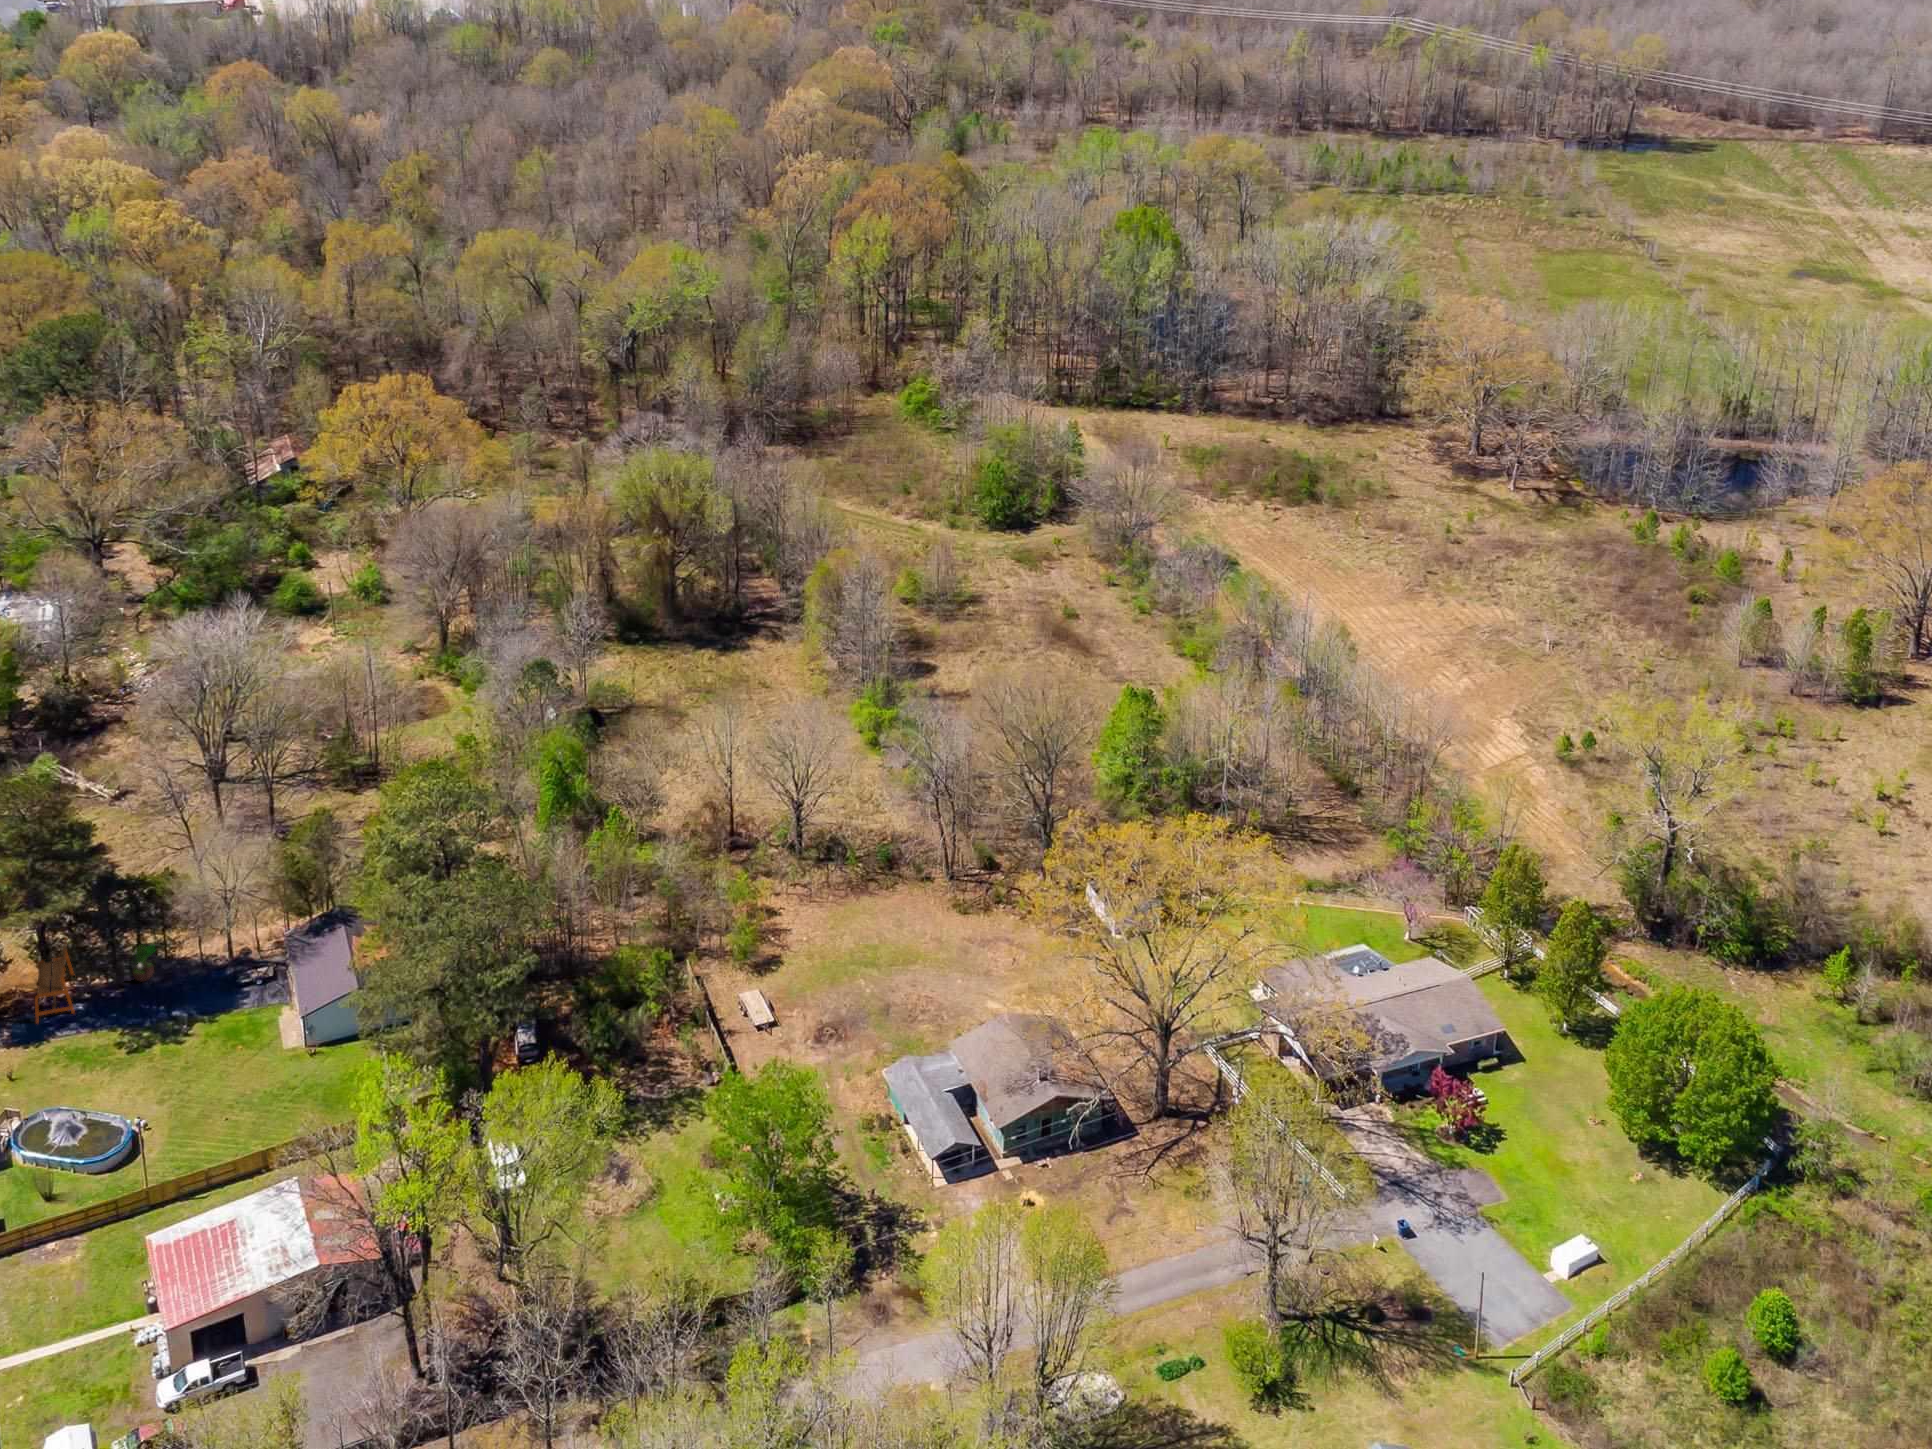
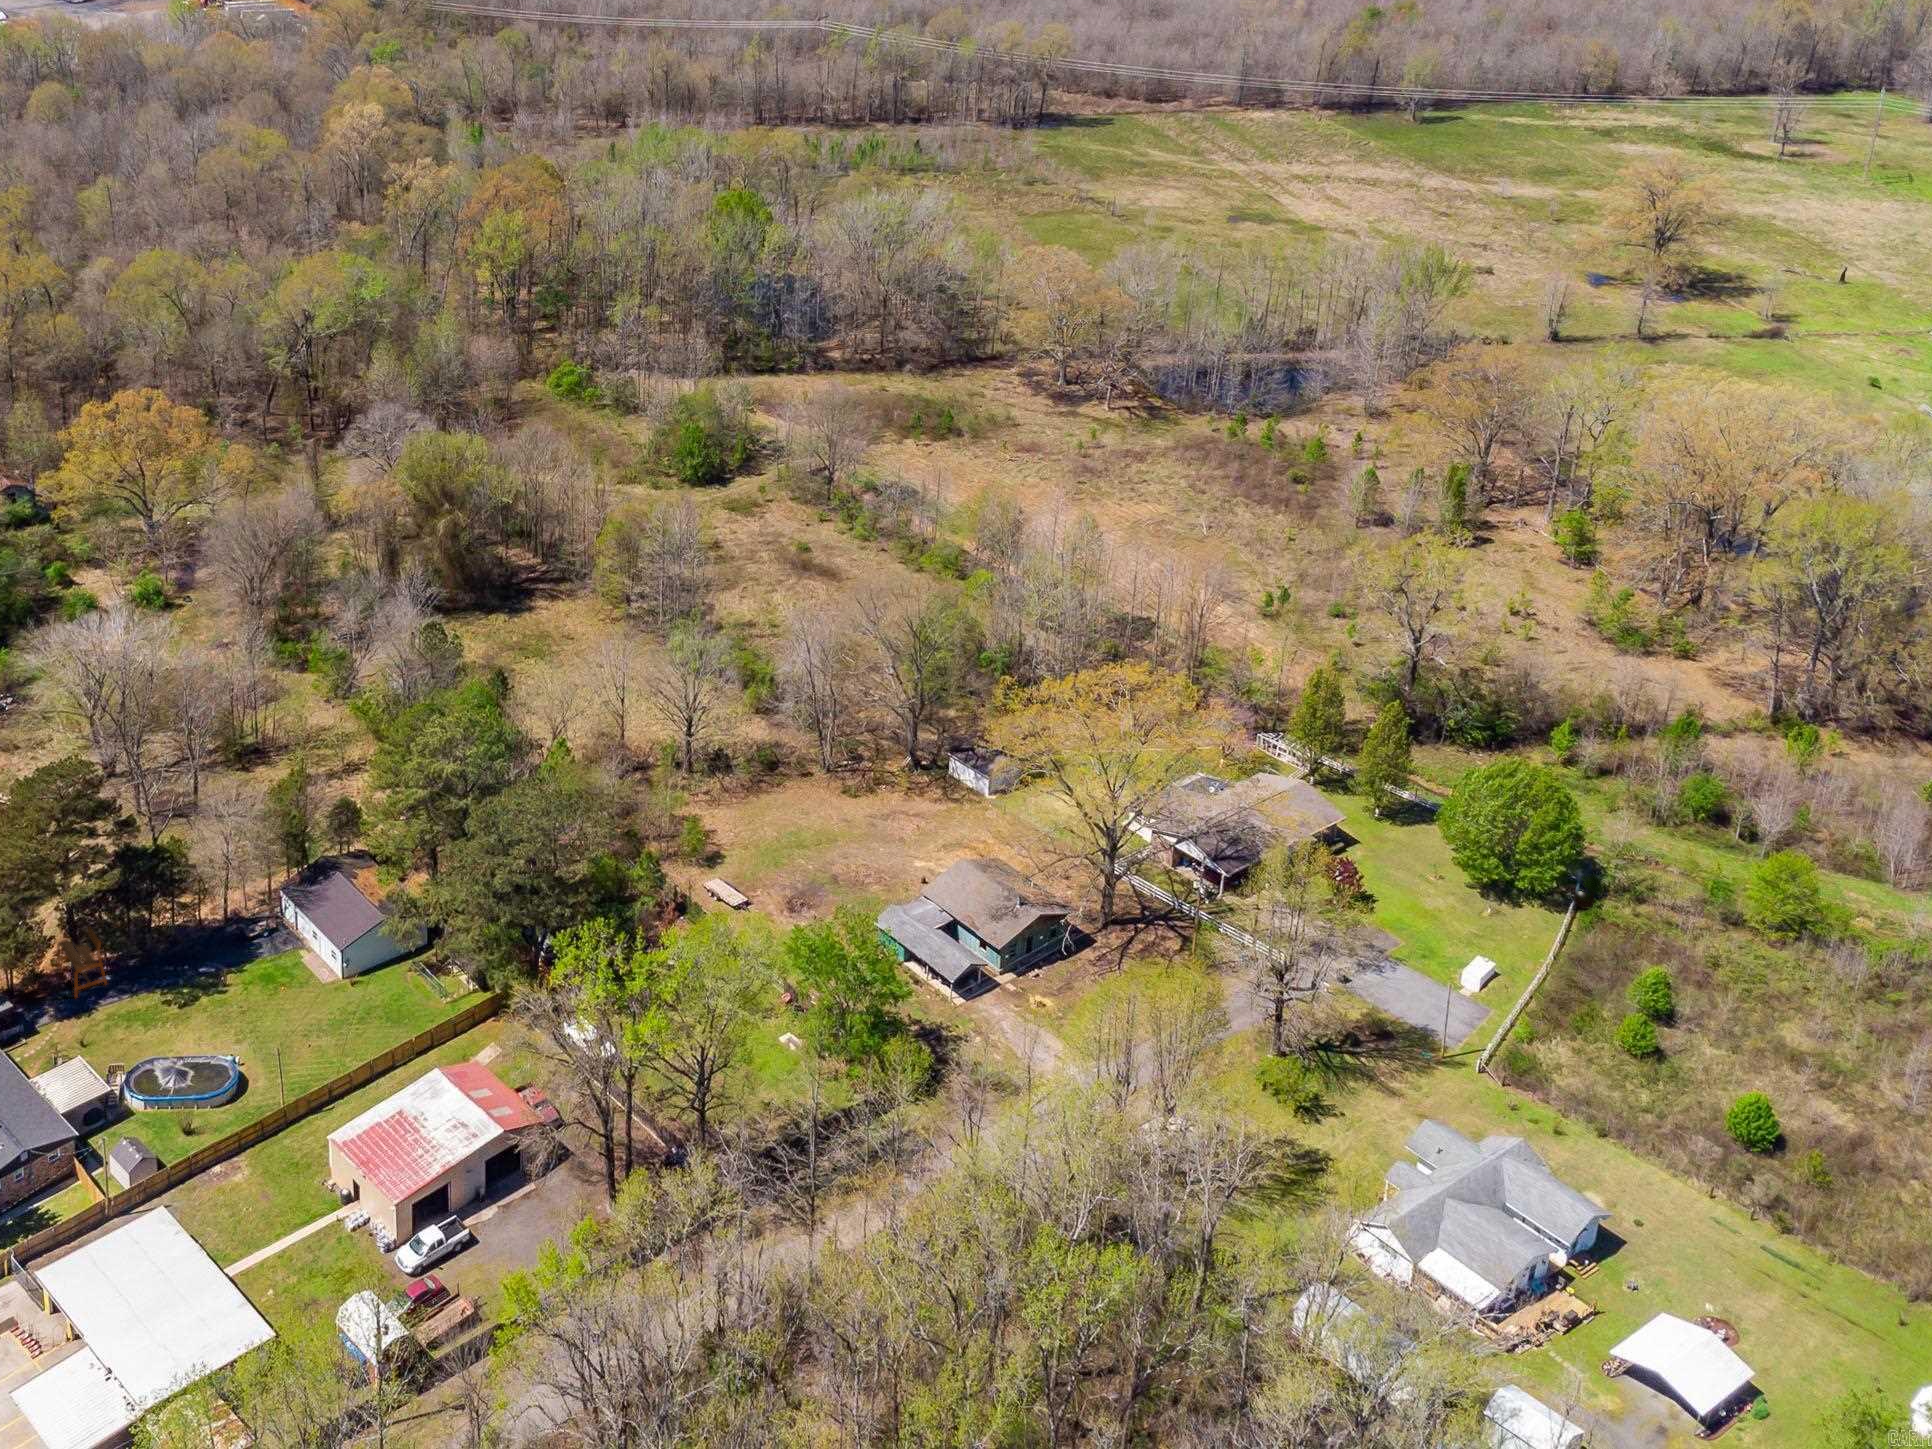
potted tree: present [133,945,154,981] -> present [1573,875,1603,909]

